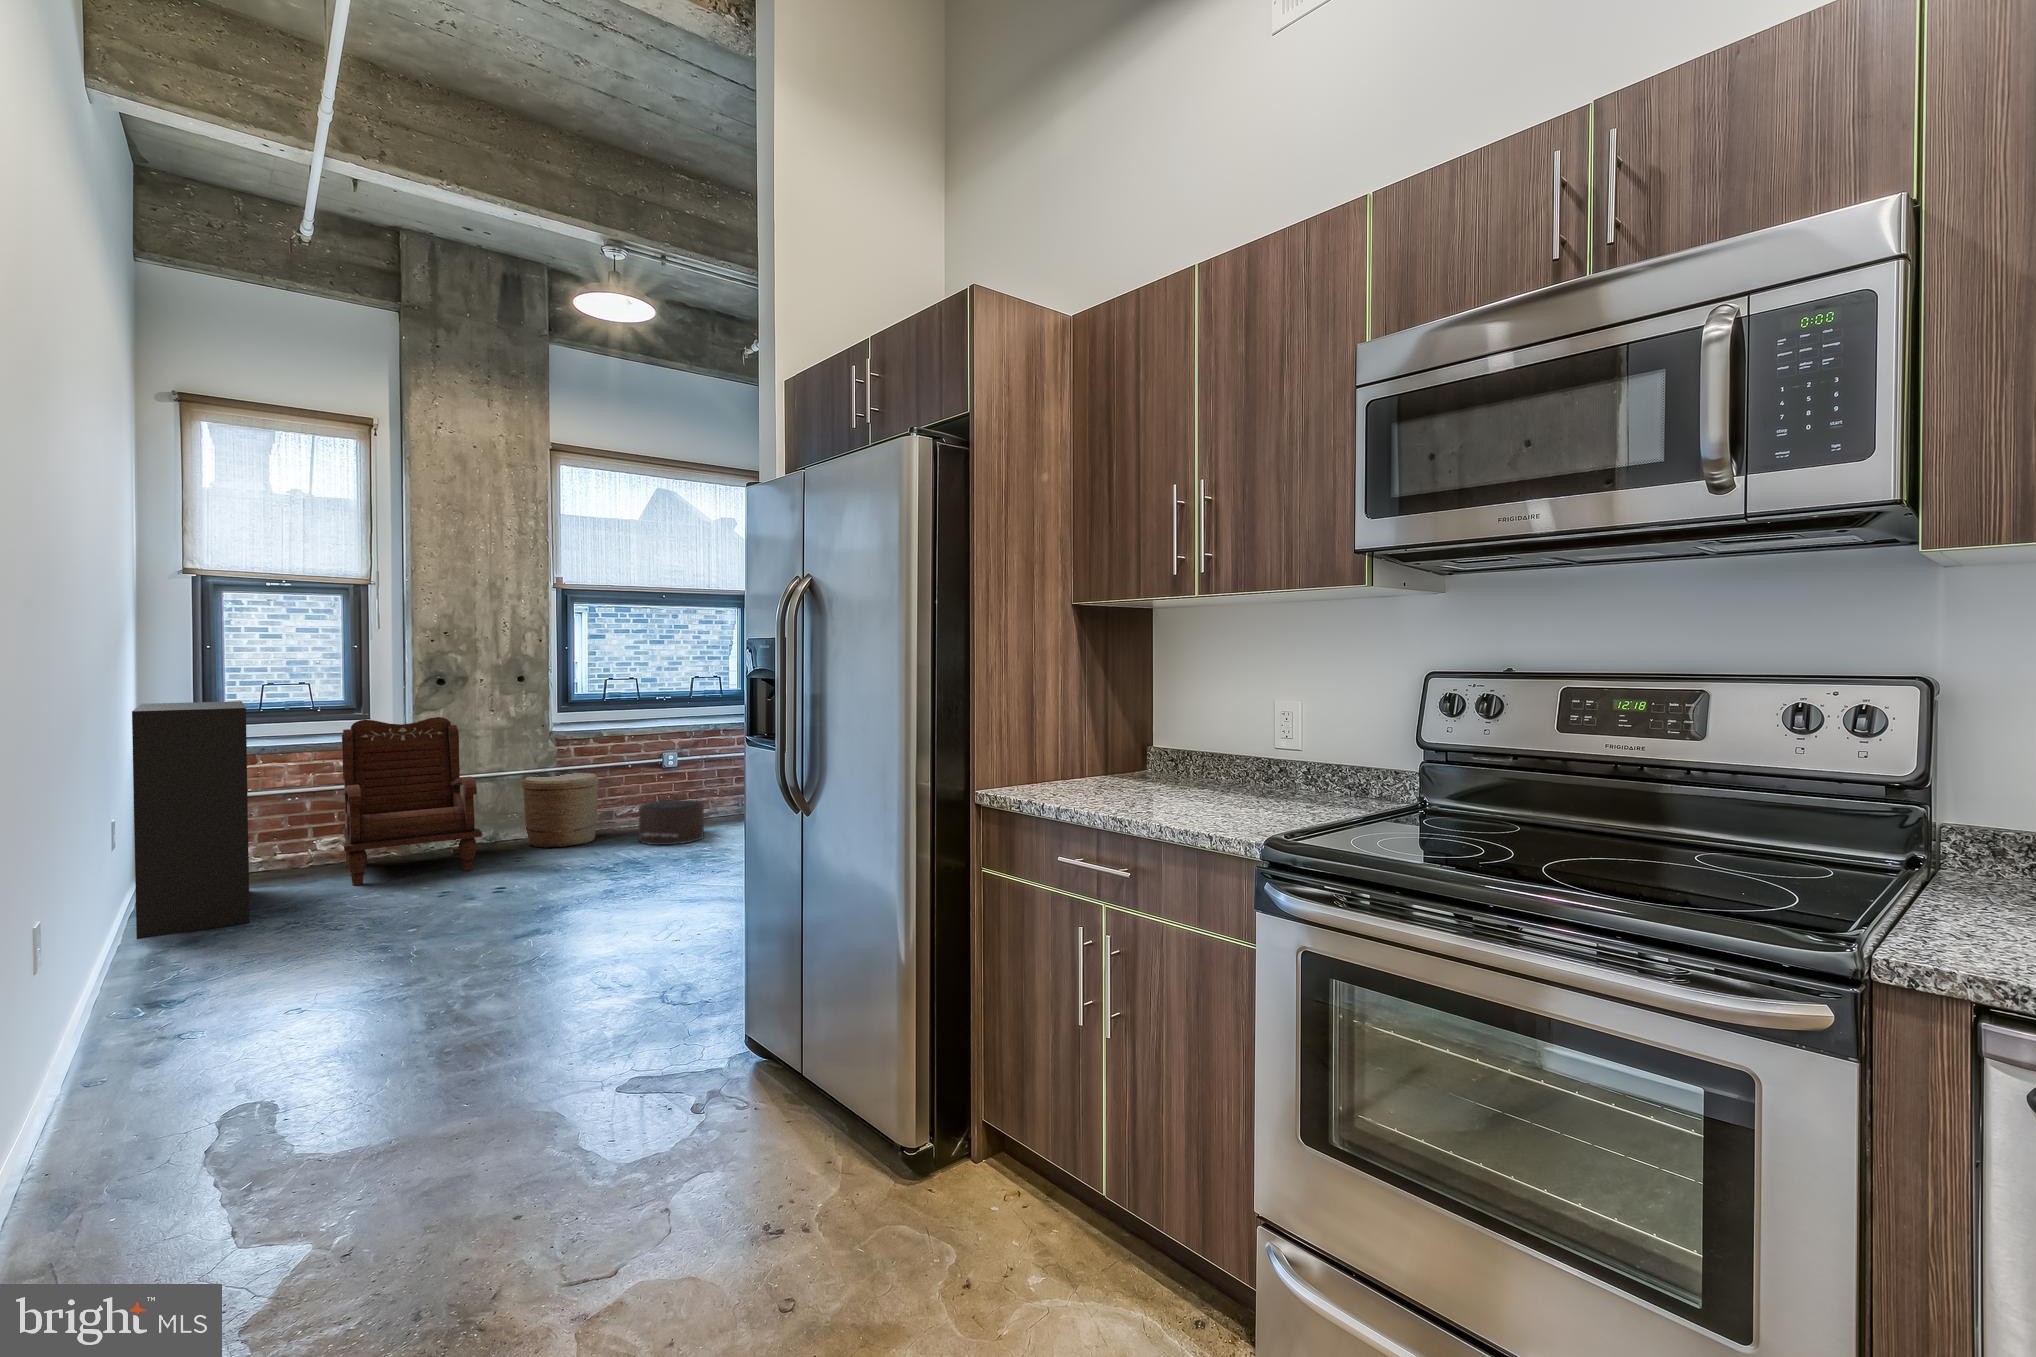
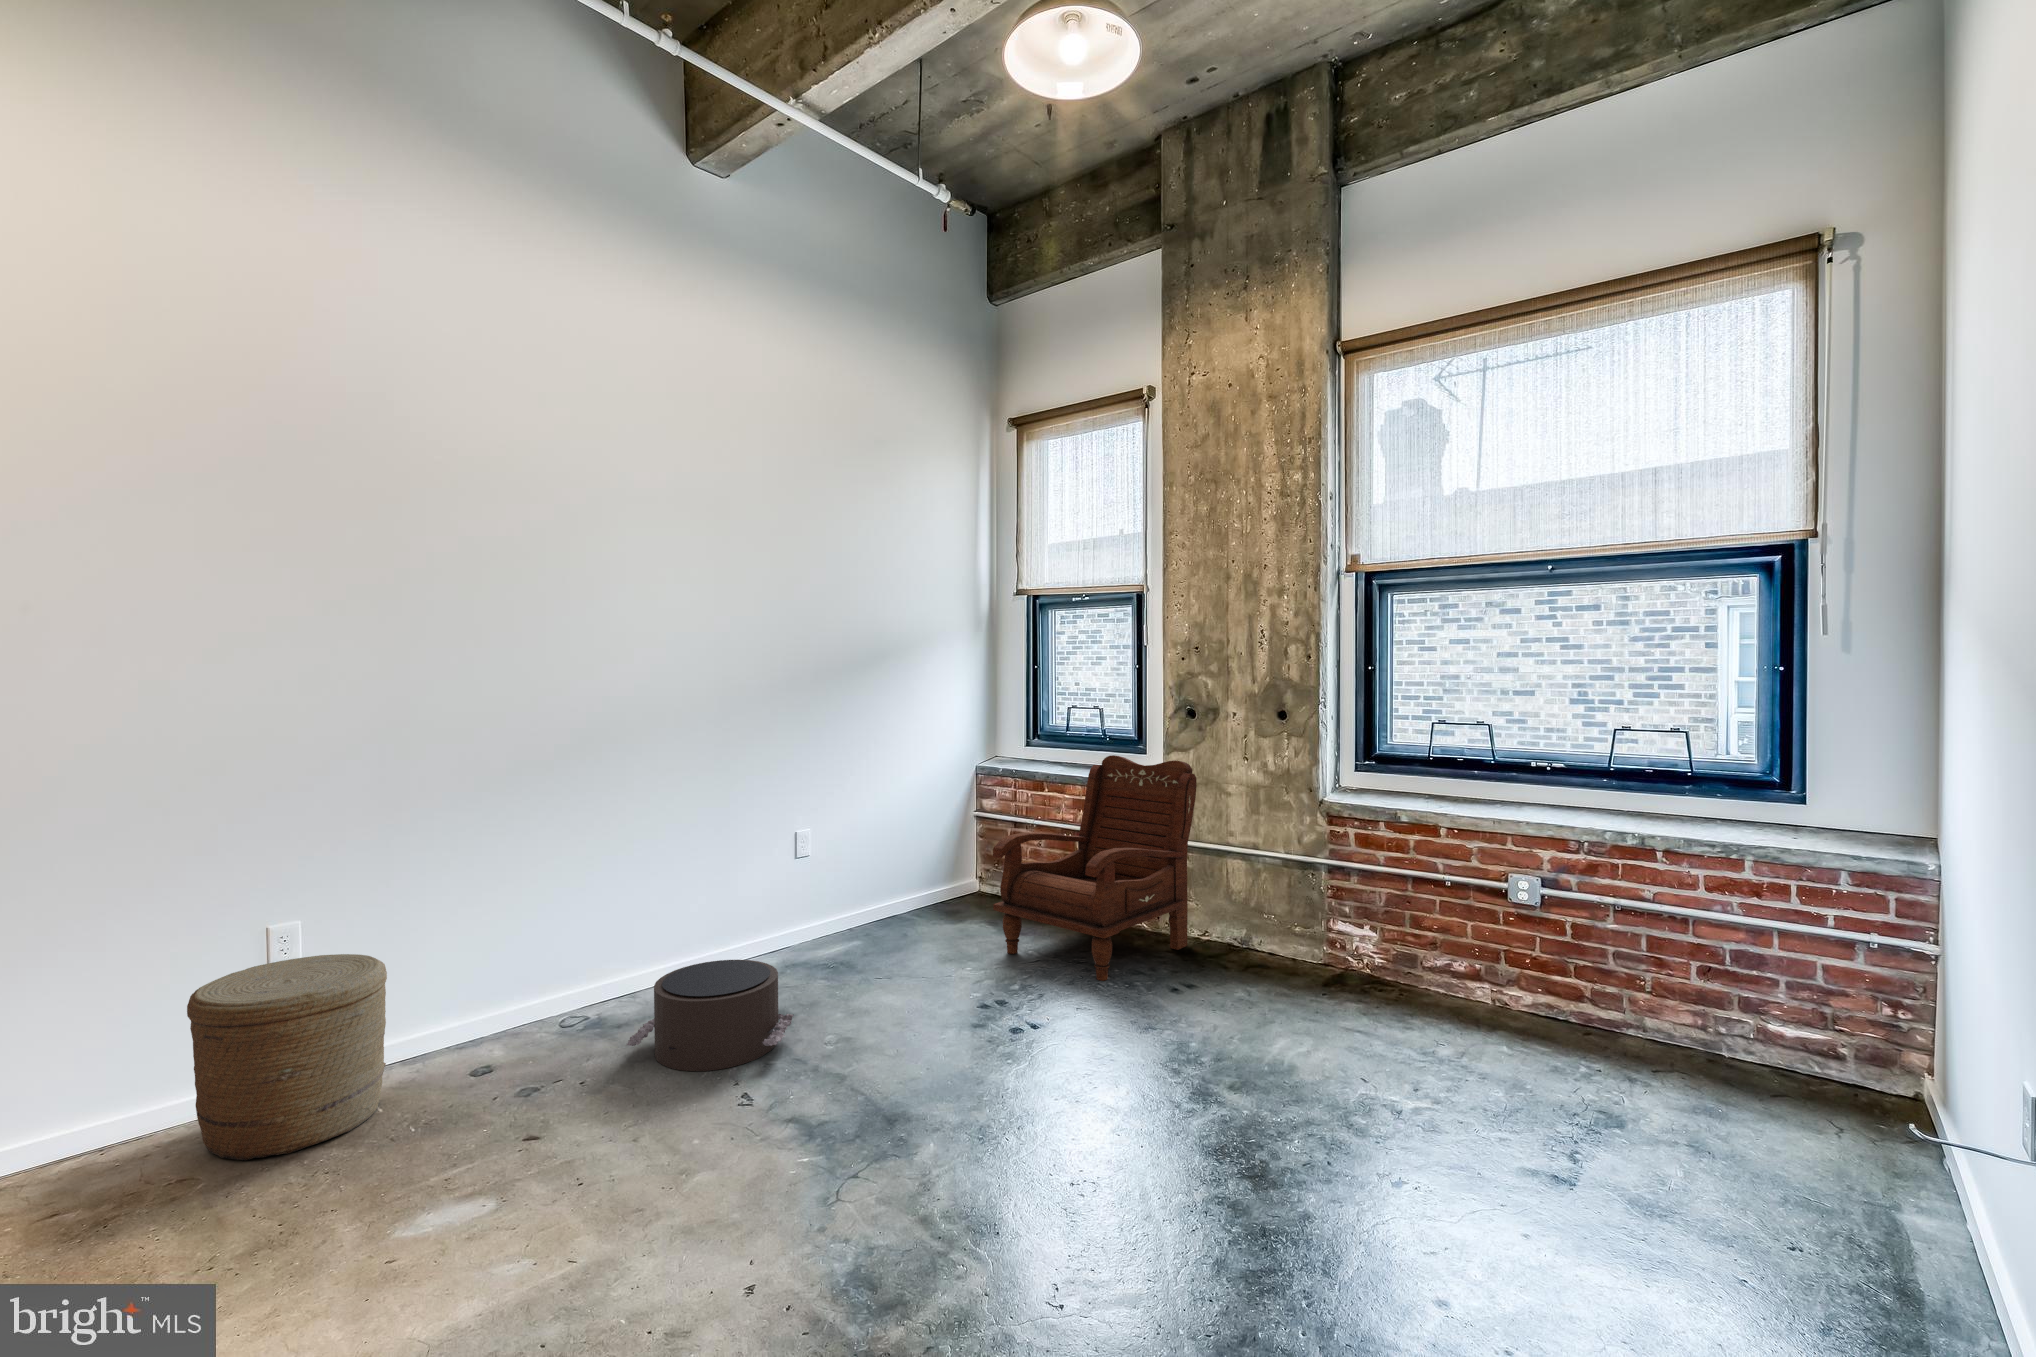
bookshelf: present [132,701,250,939] -> none [805,723,973,961]
woven basket: present [522,773,598,848] -> present [187,954,387,1161]
pouf: present [639,800,711,845] -> present [627,960,794,1071]

